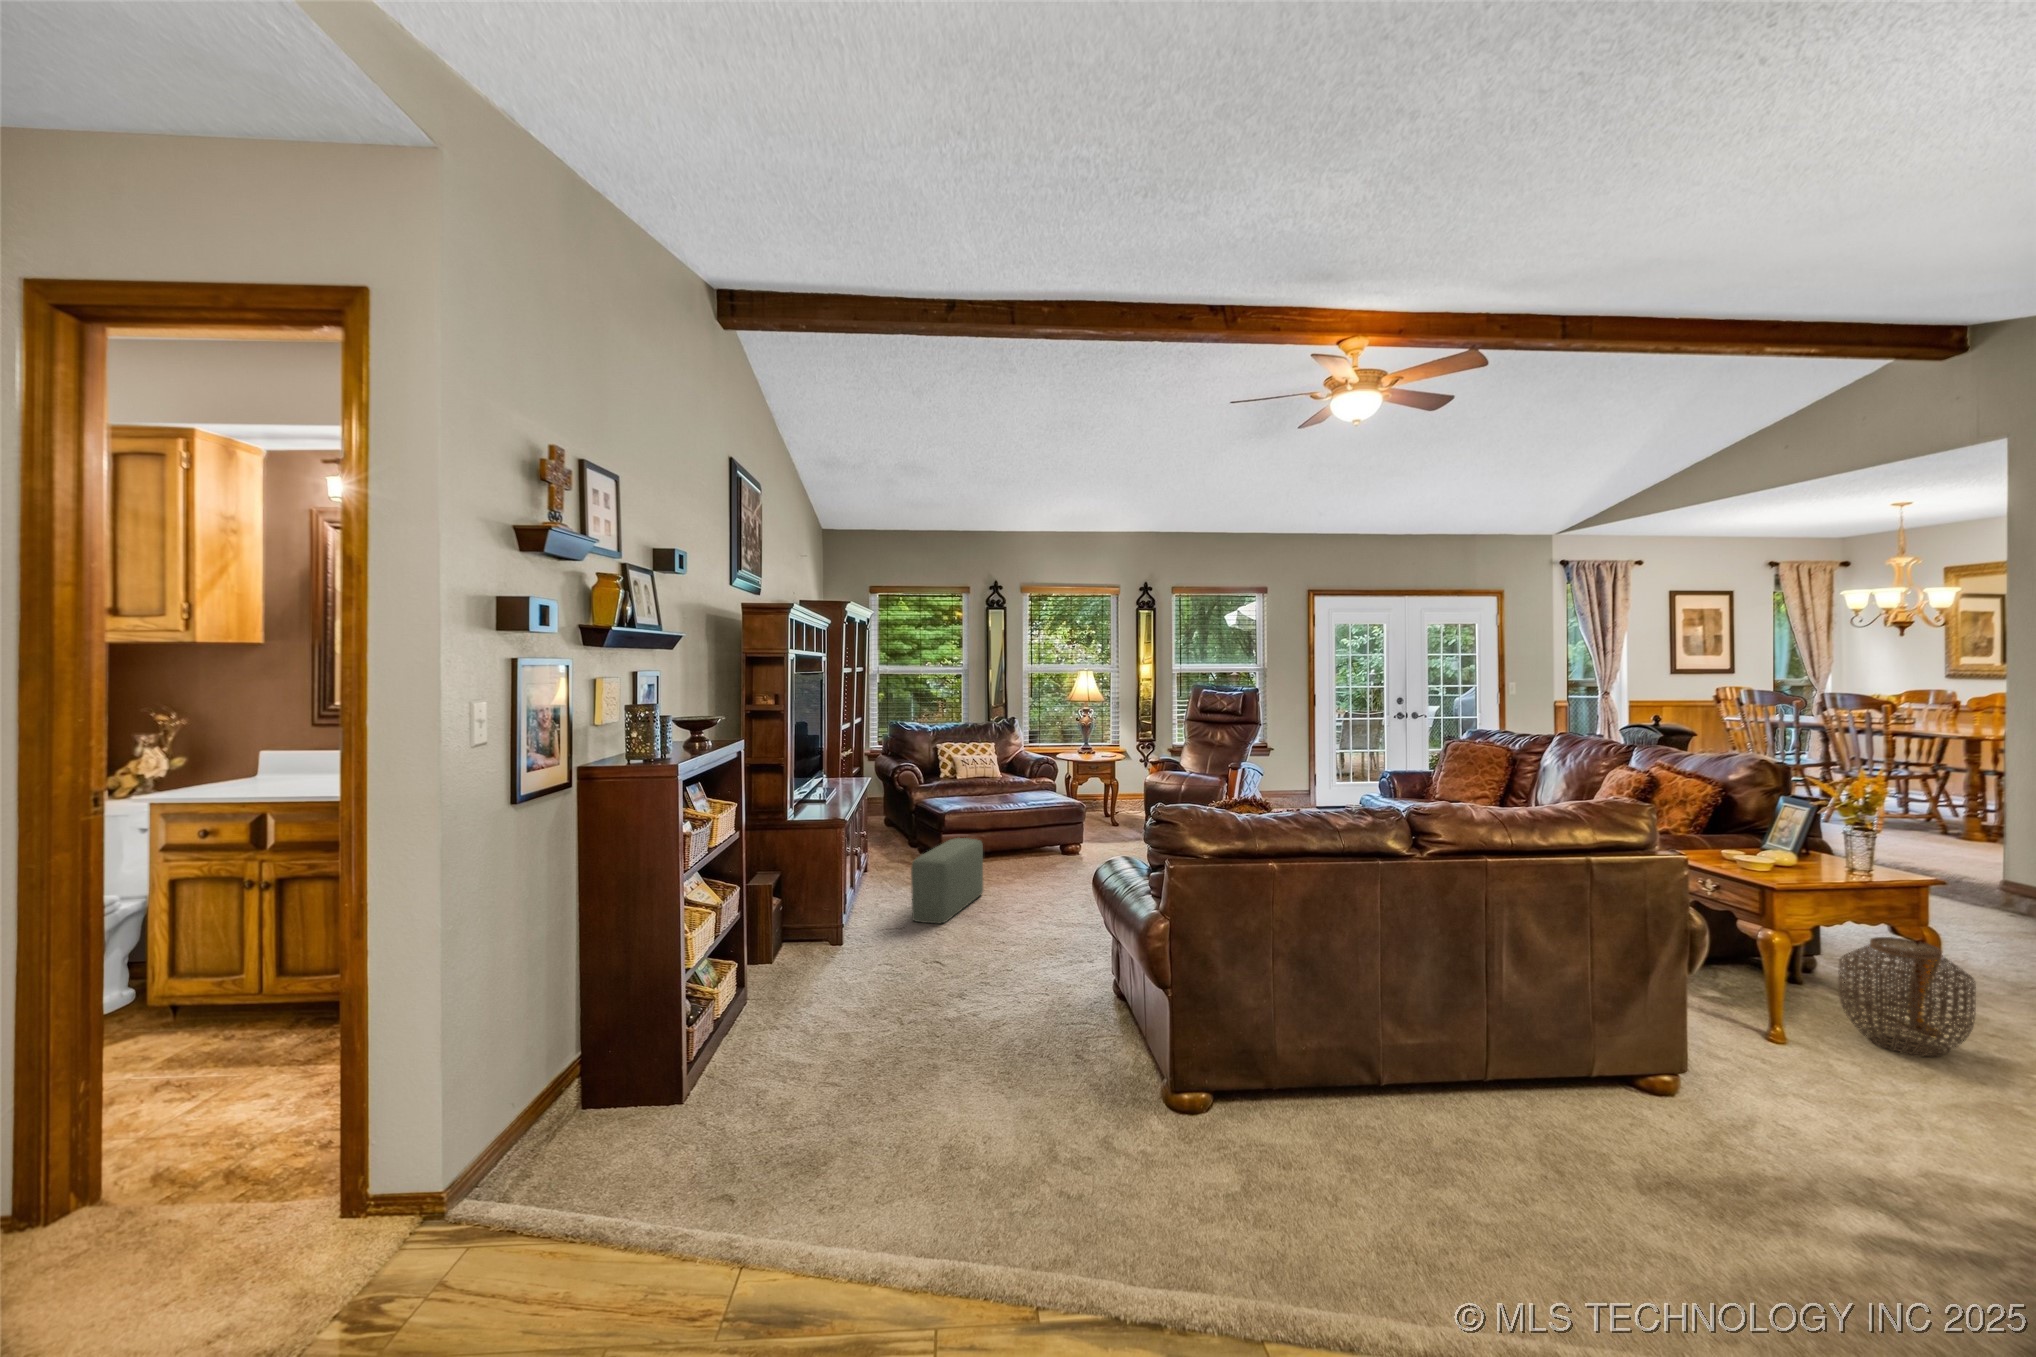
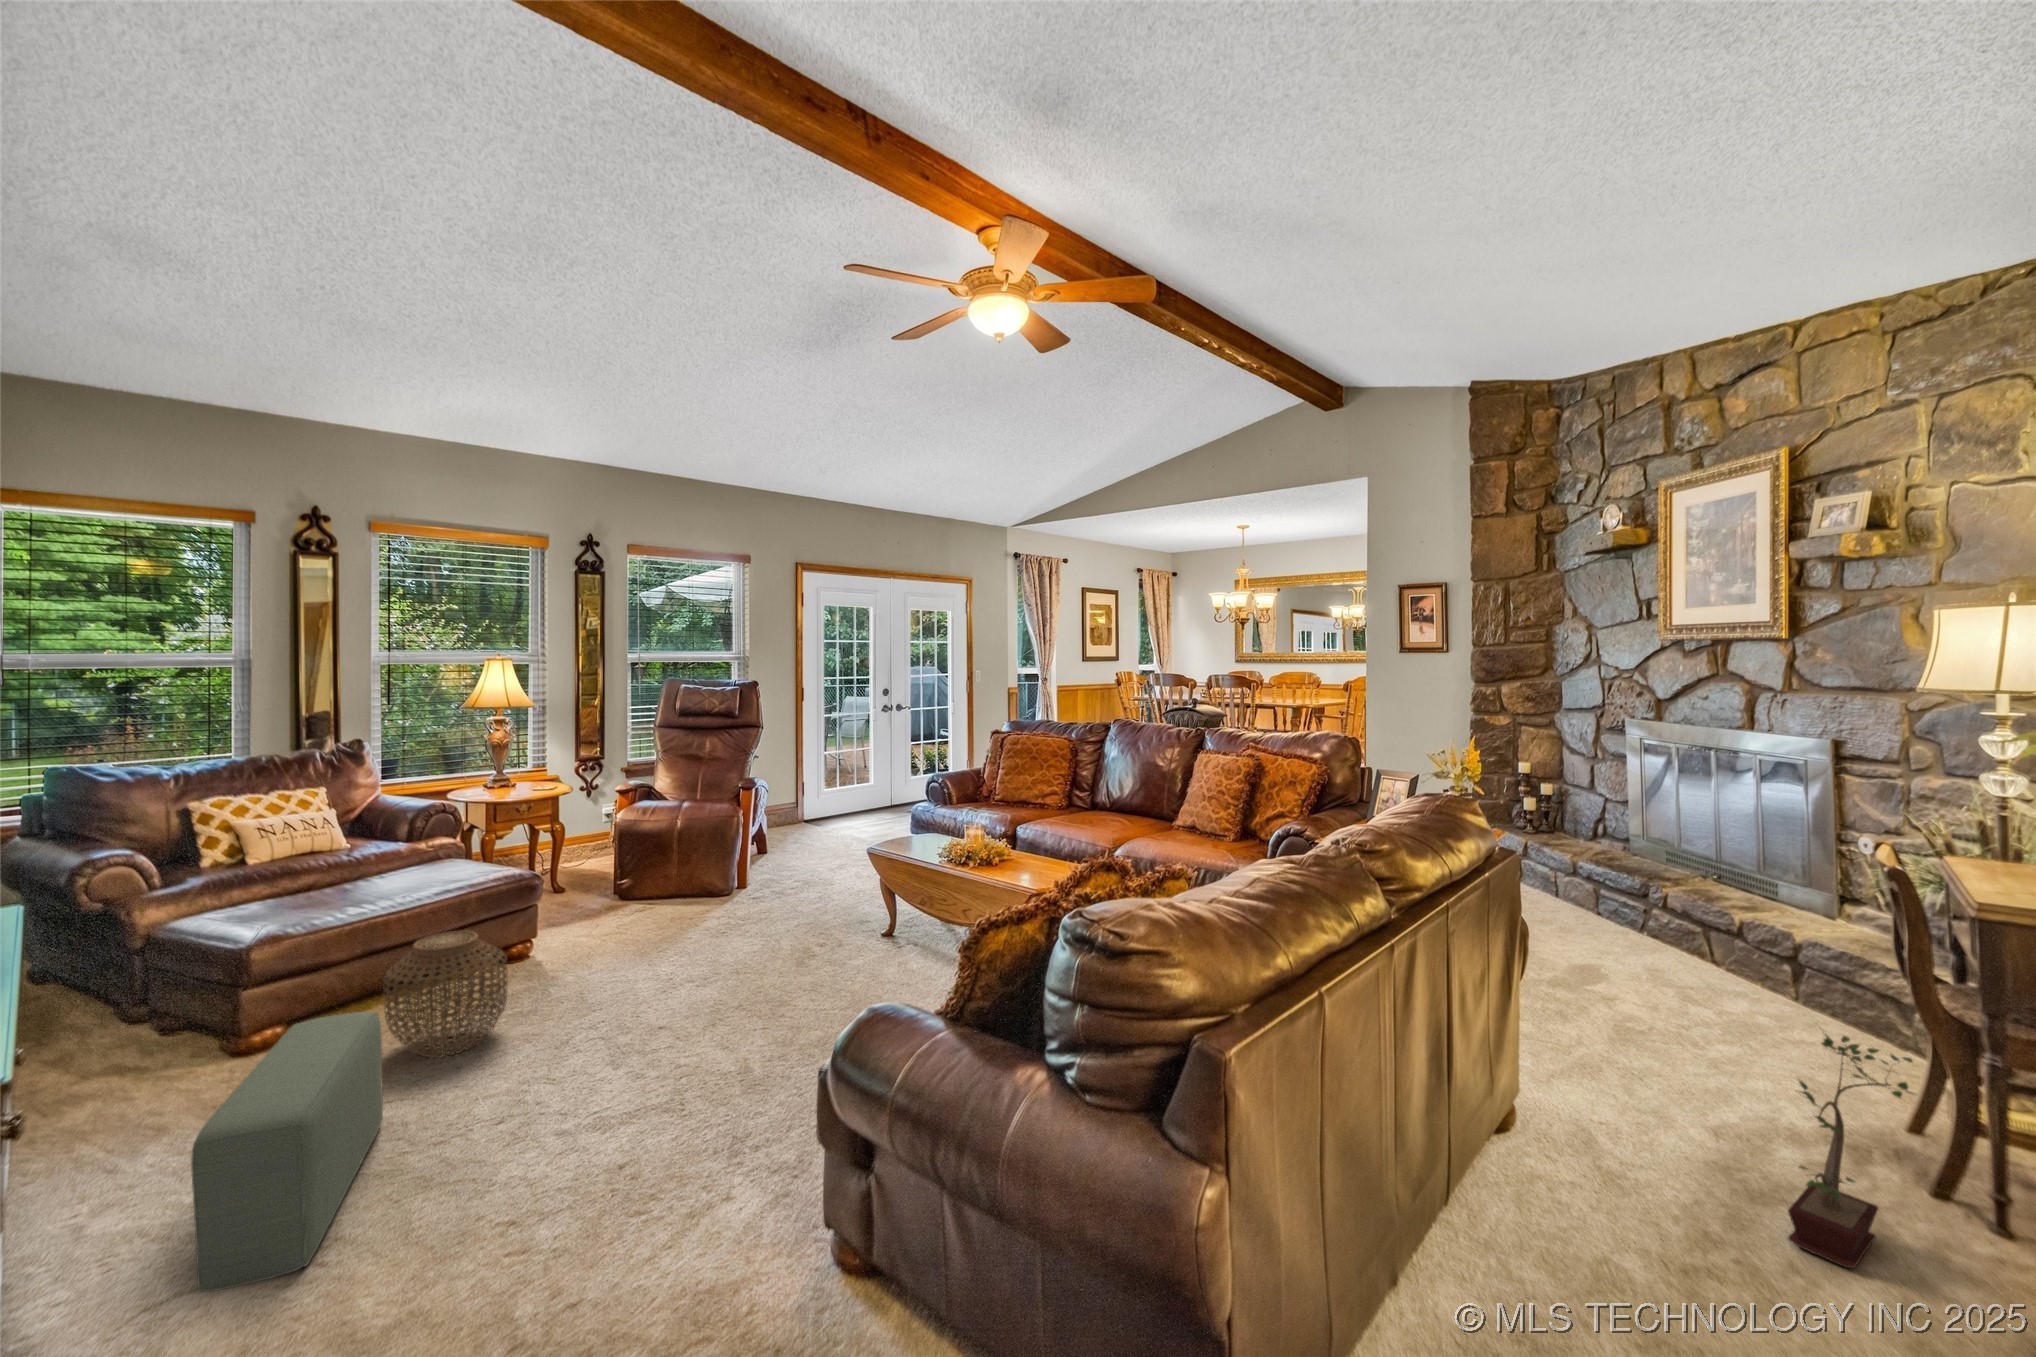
woven basket: present [1838,937,1976,1057] -> present [384,931,508,1057]
potted plant: none [1667,963,1839,1133] -> present [1788,1034,1913,1268]

